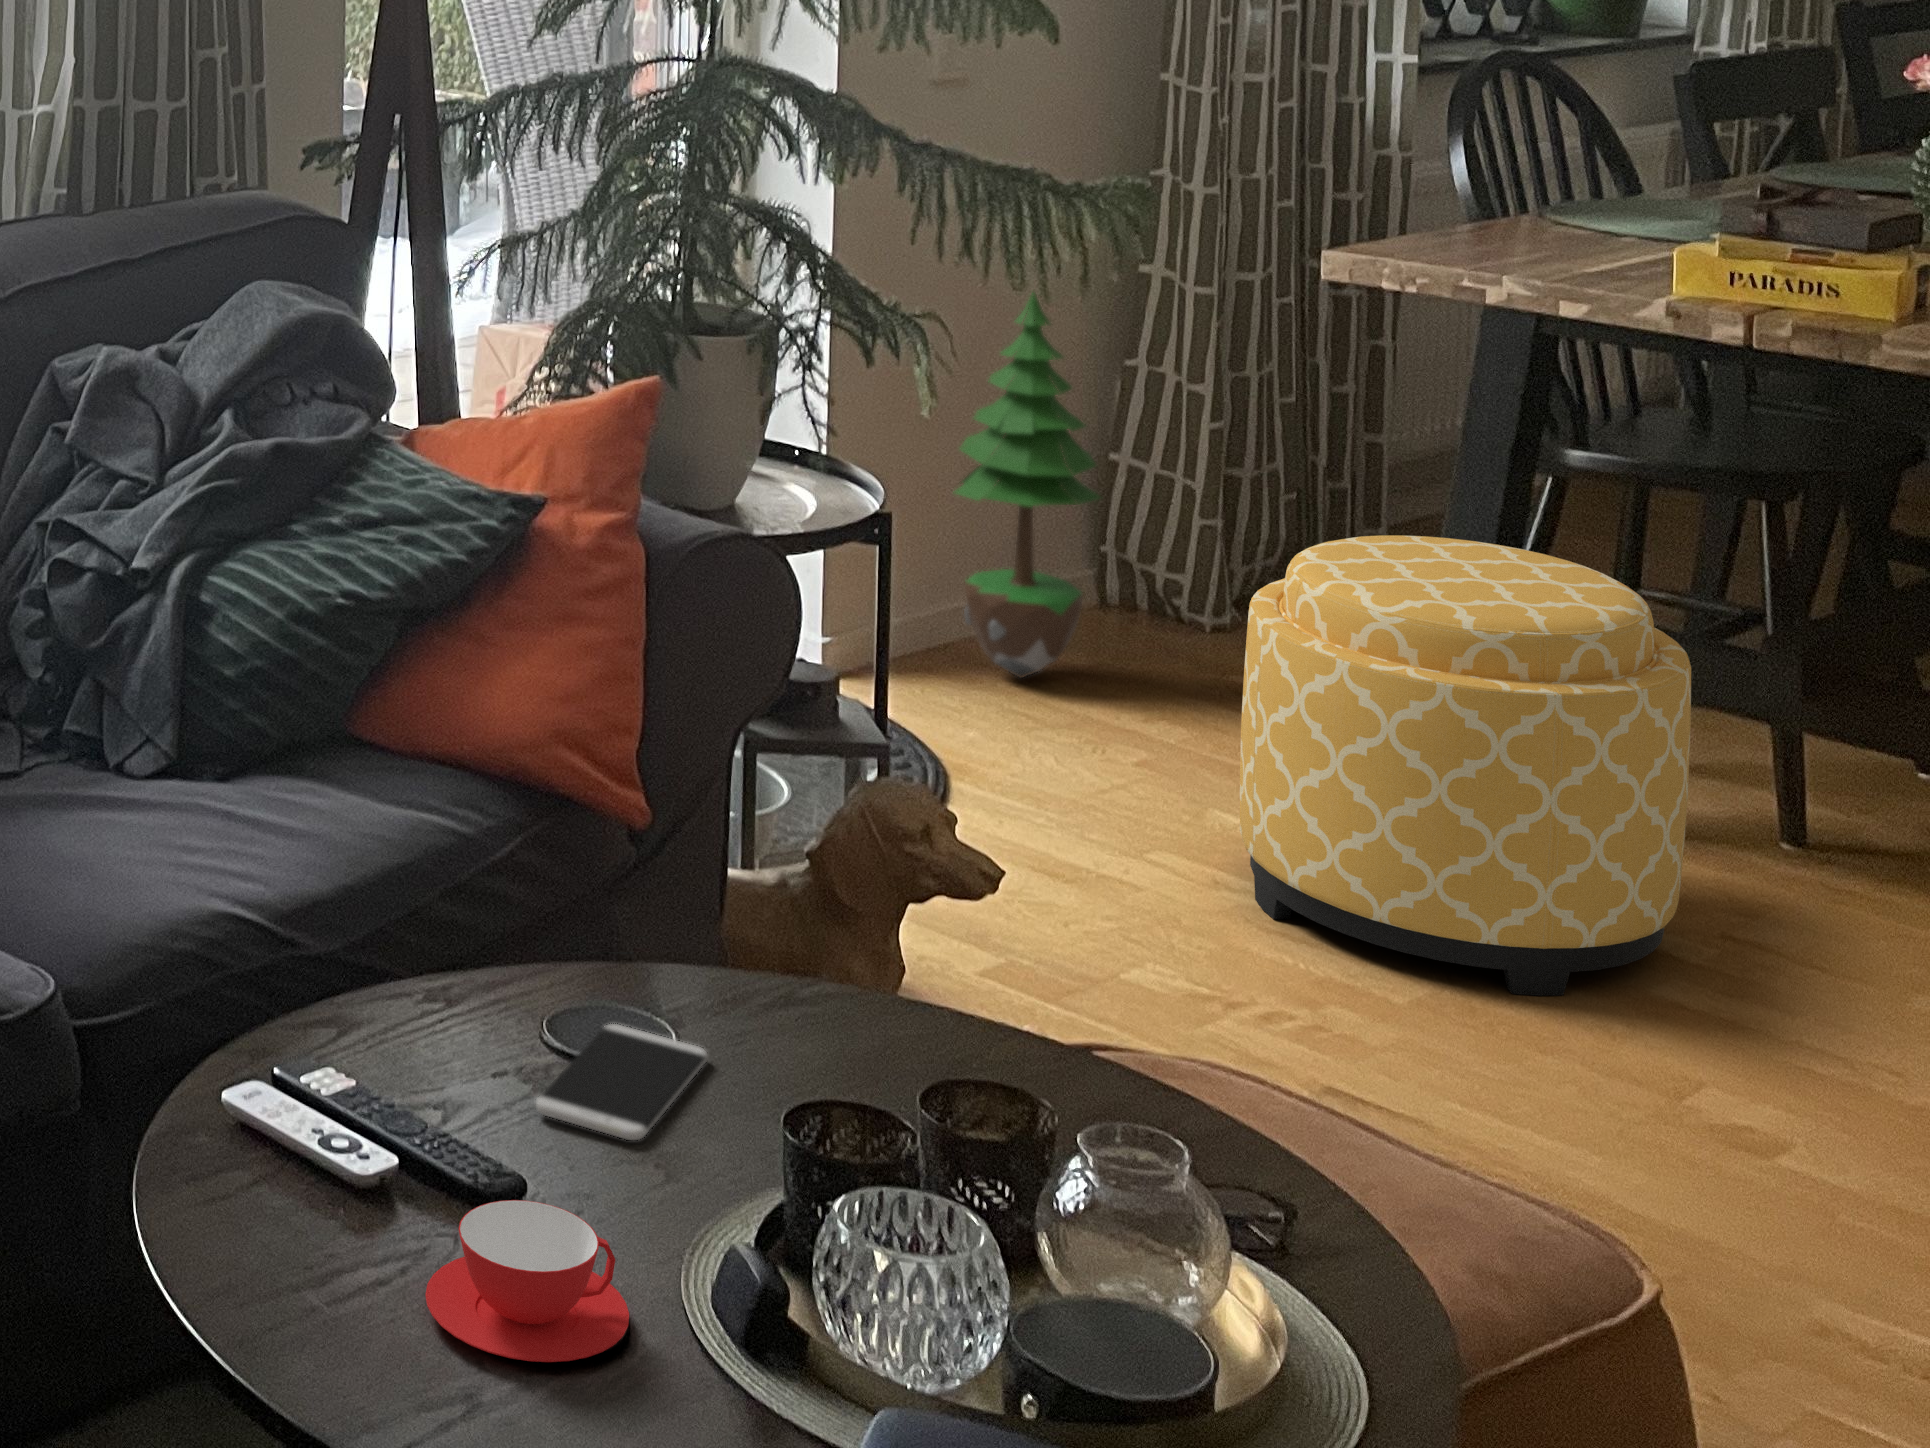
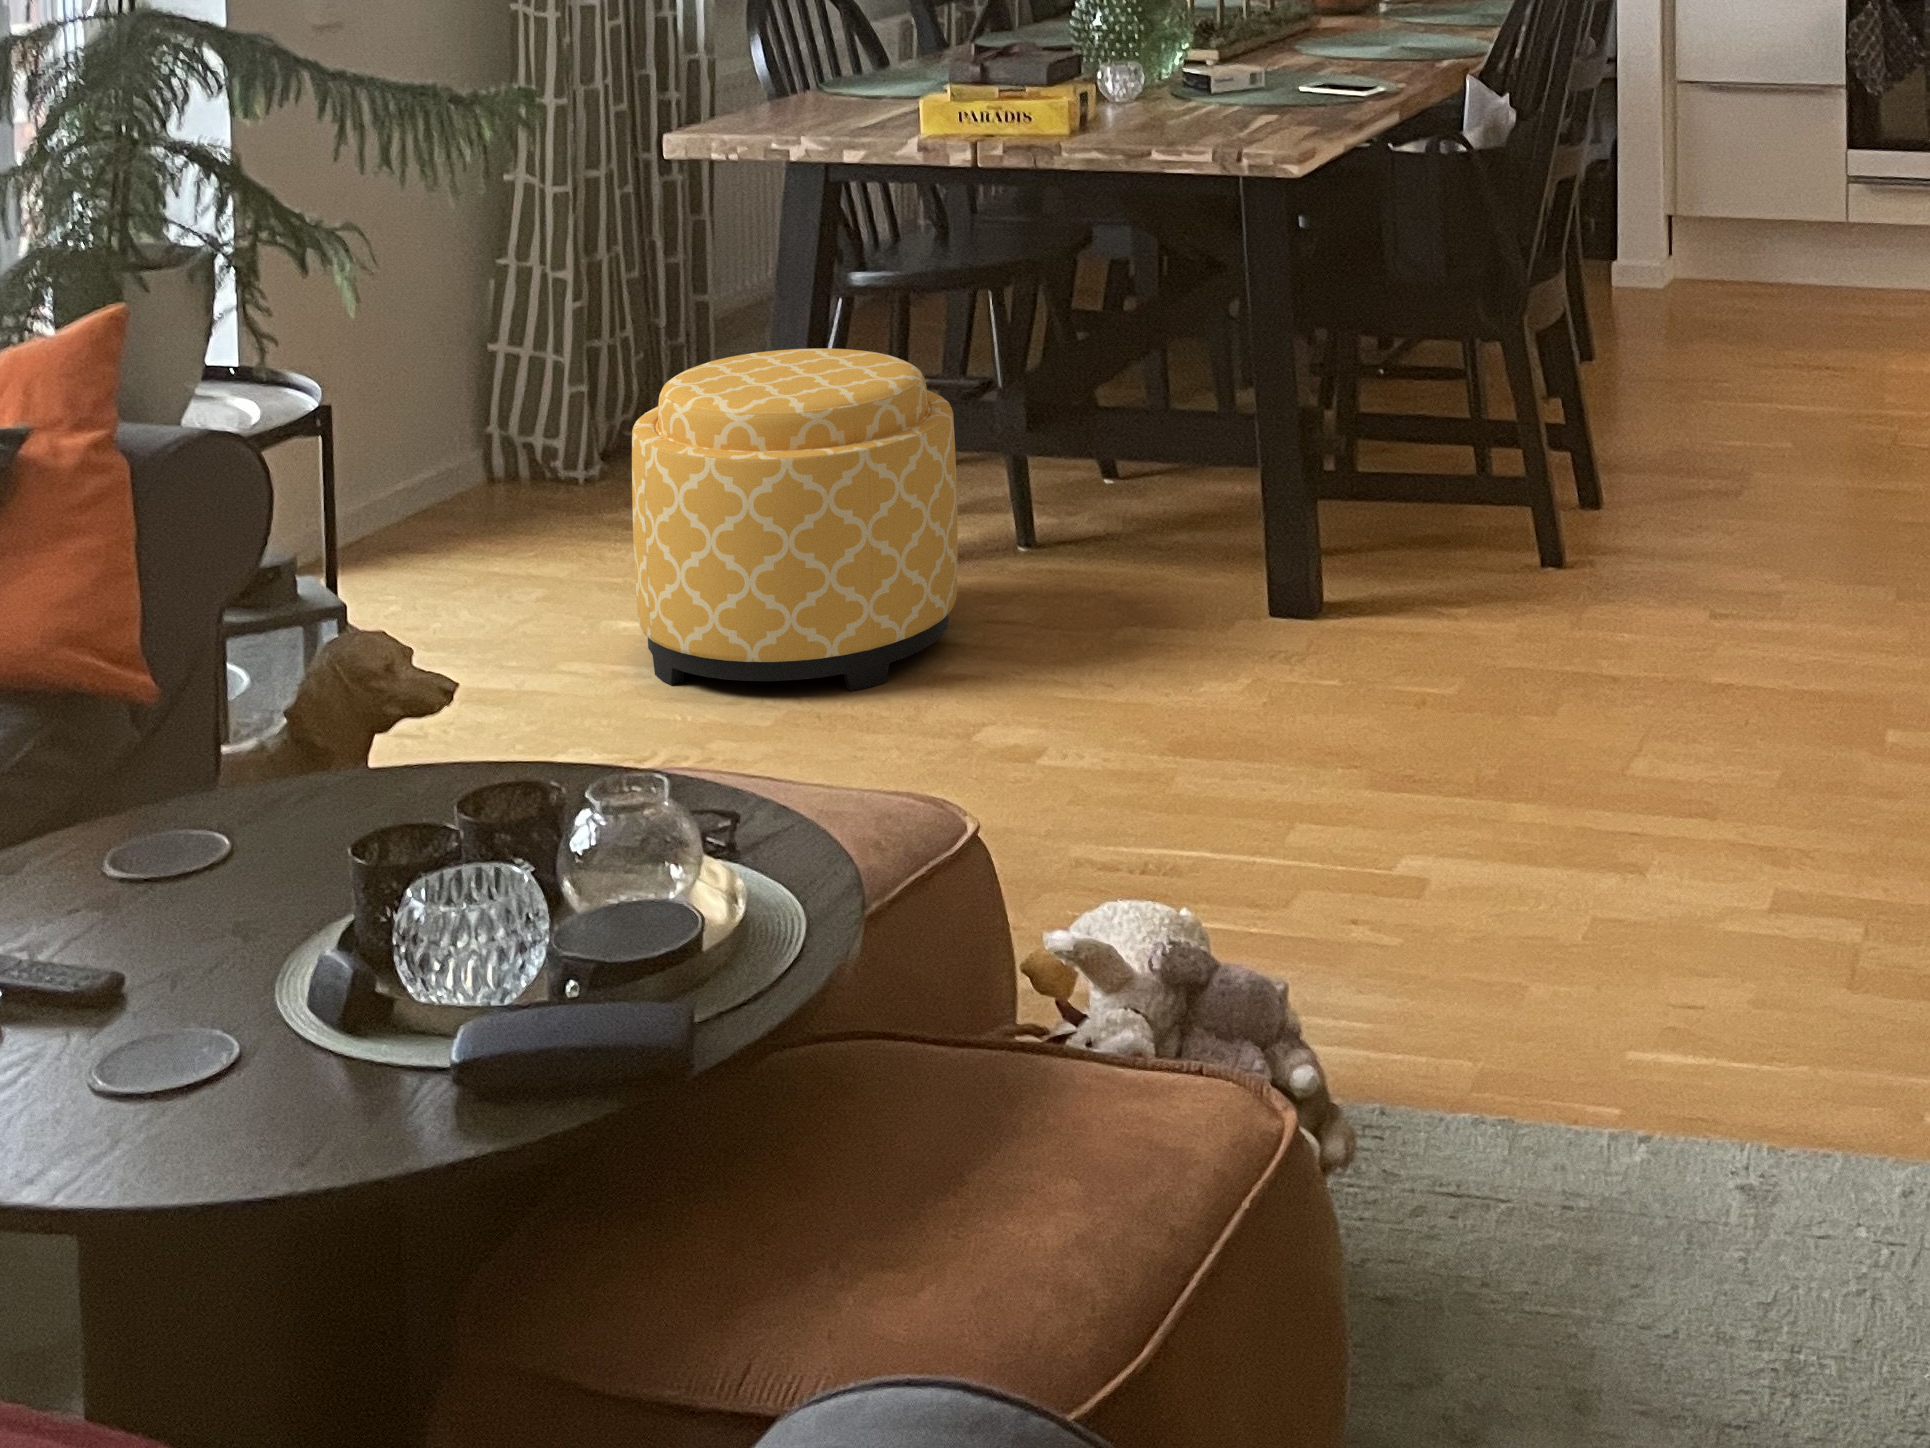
potted tree: present [953,293,1100,678] -> none [362,202,496,551]
smartphone: present [536,1024,707,1140] -> none [131,833,275,920]
teacup: present [425,1200,629,1362] -> none [72,964,259,1093]

